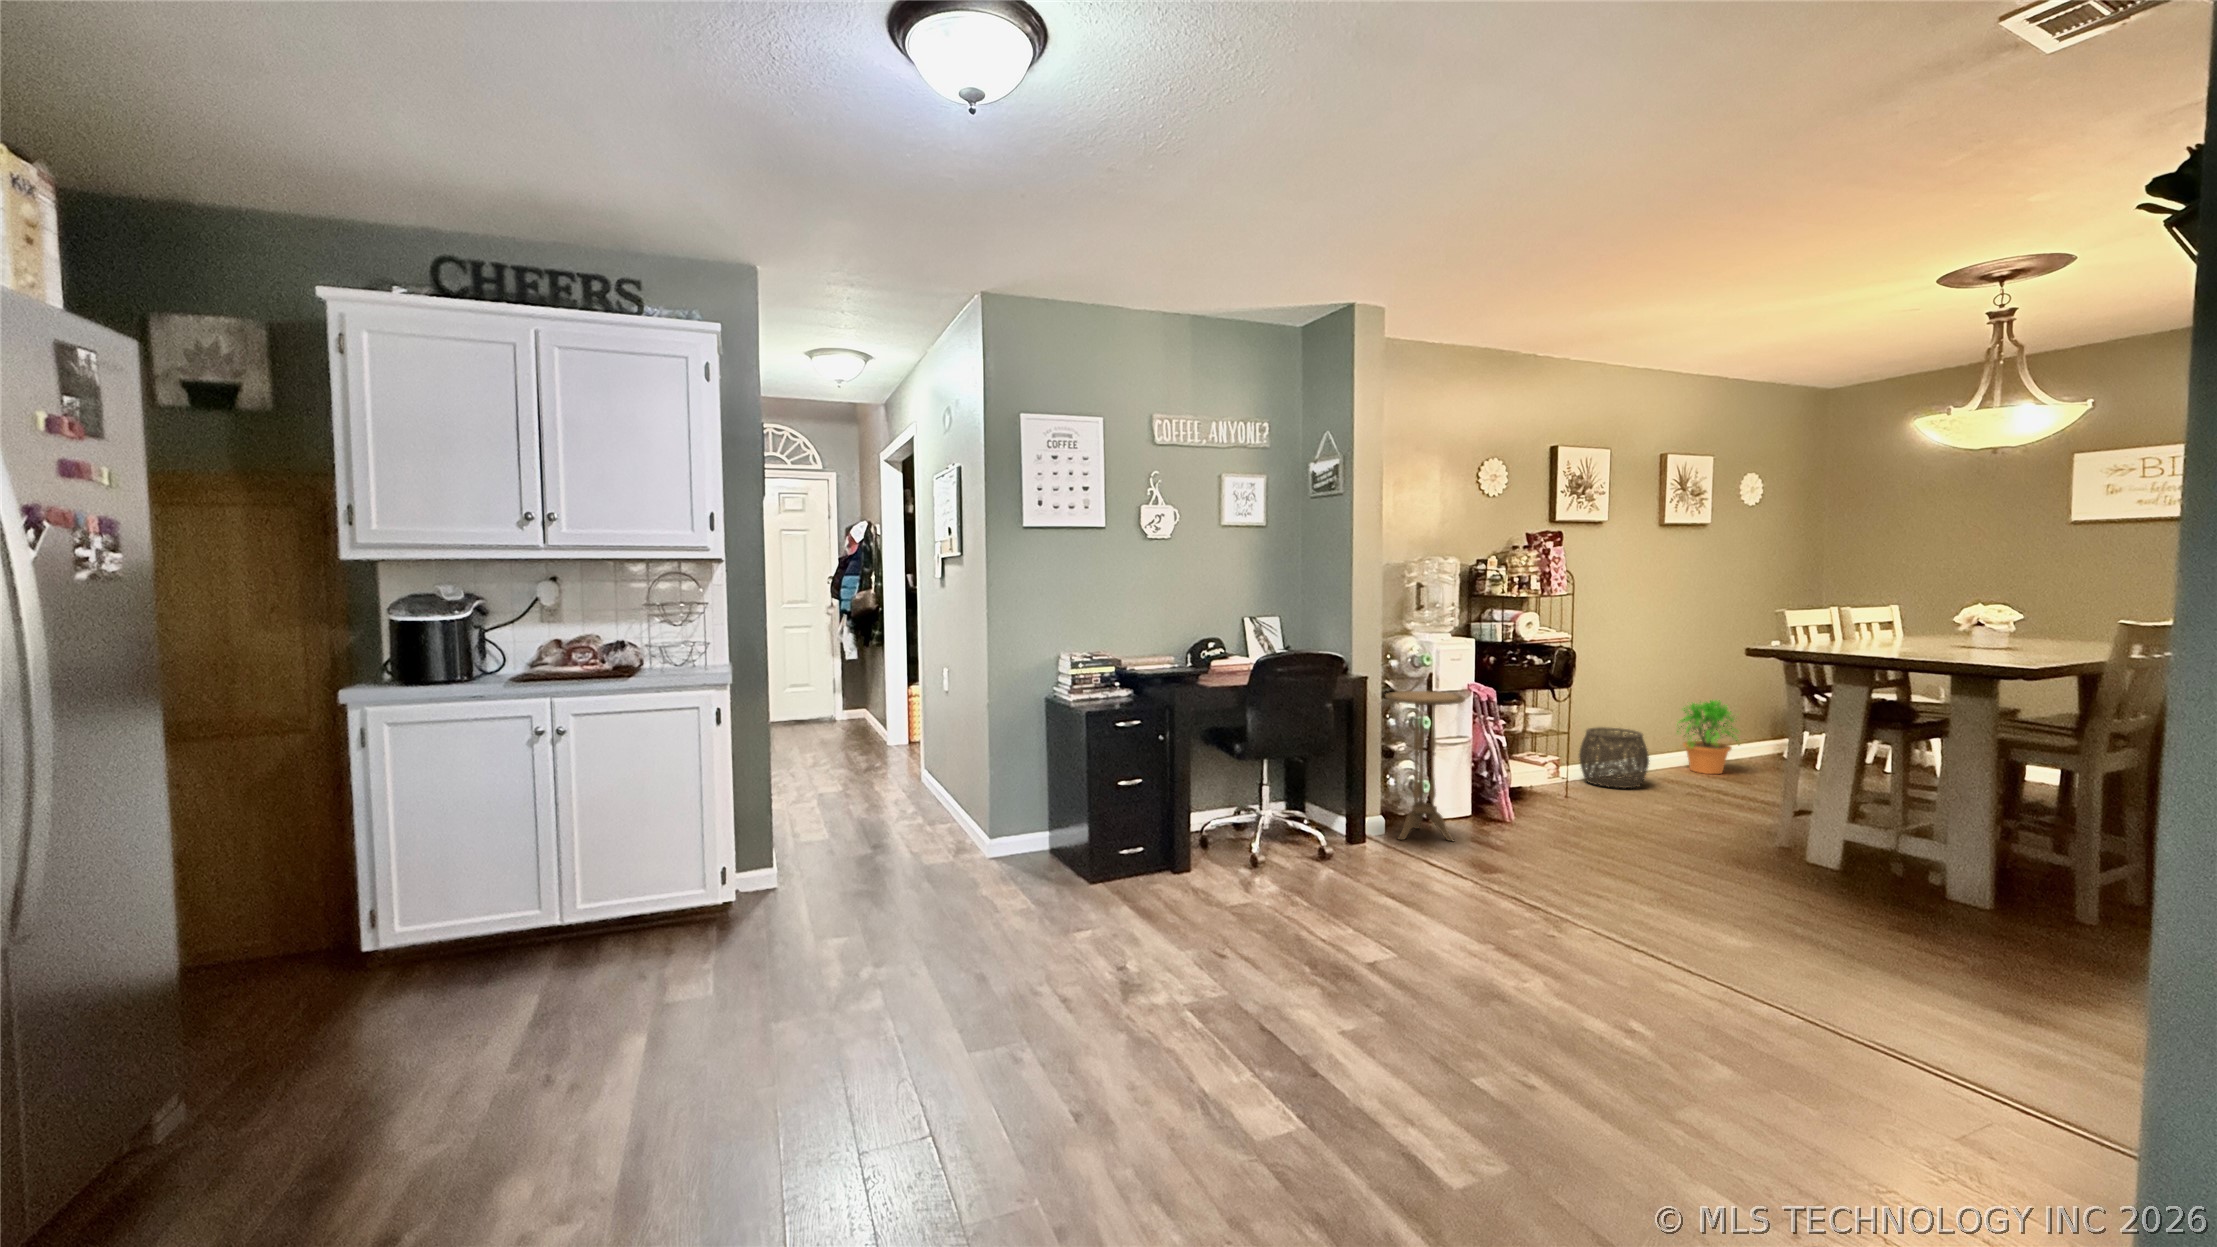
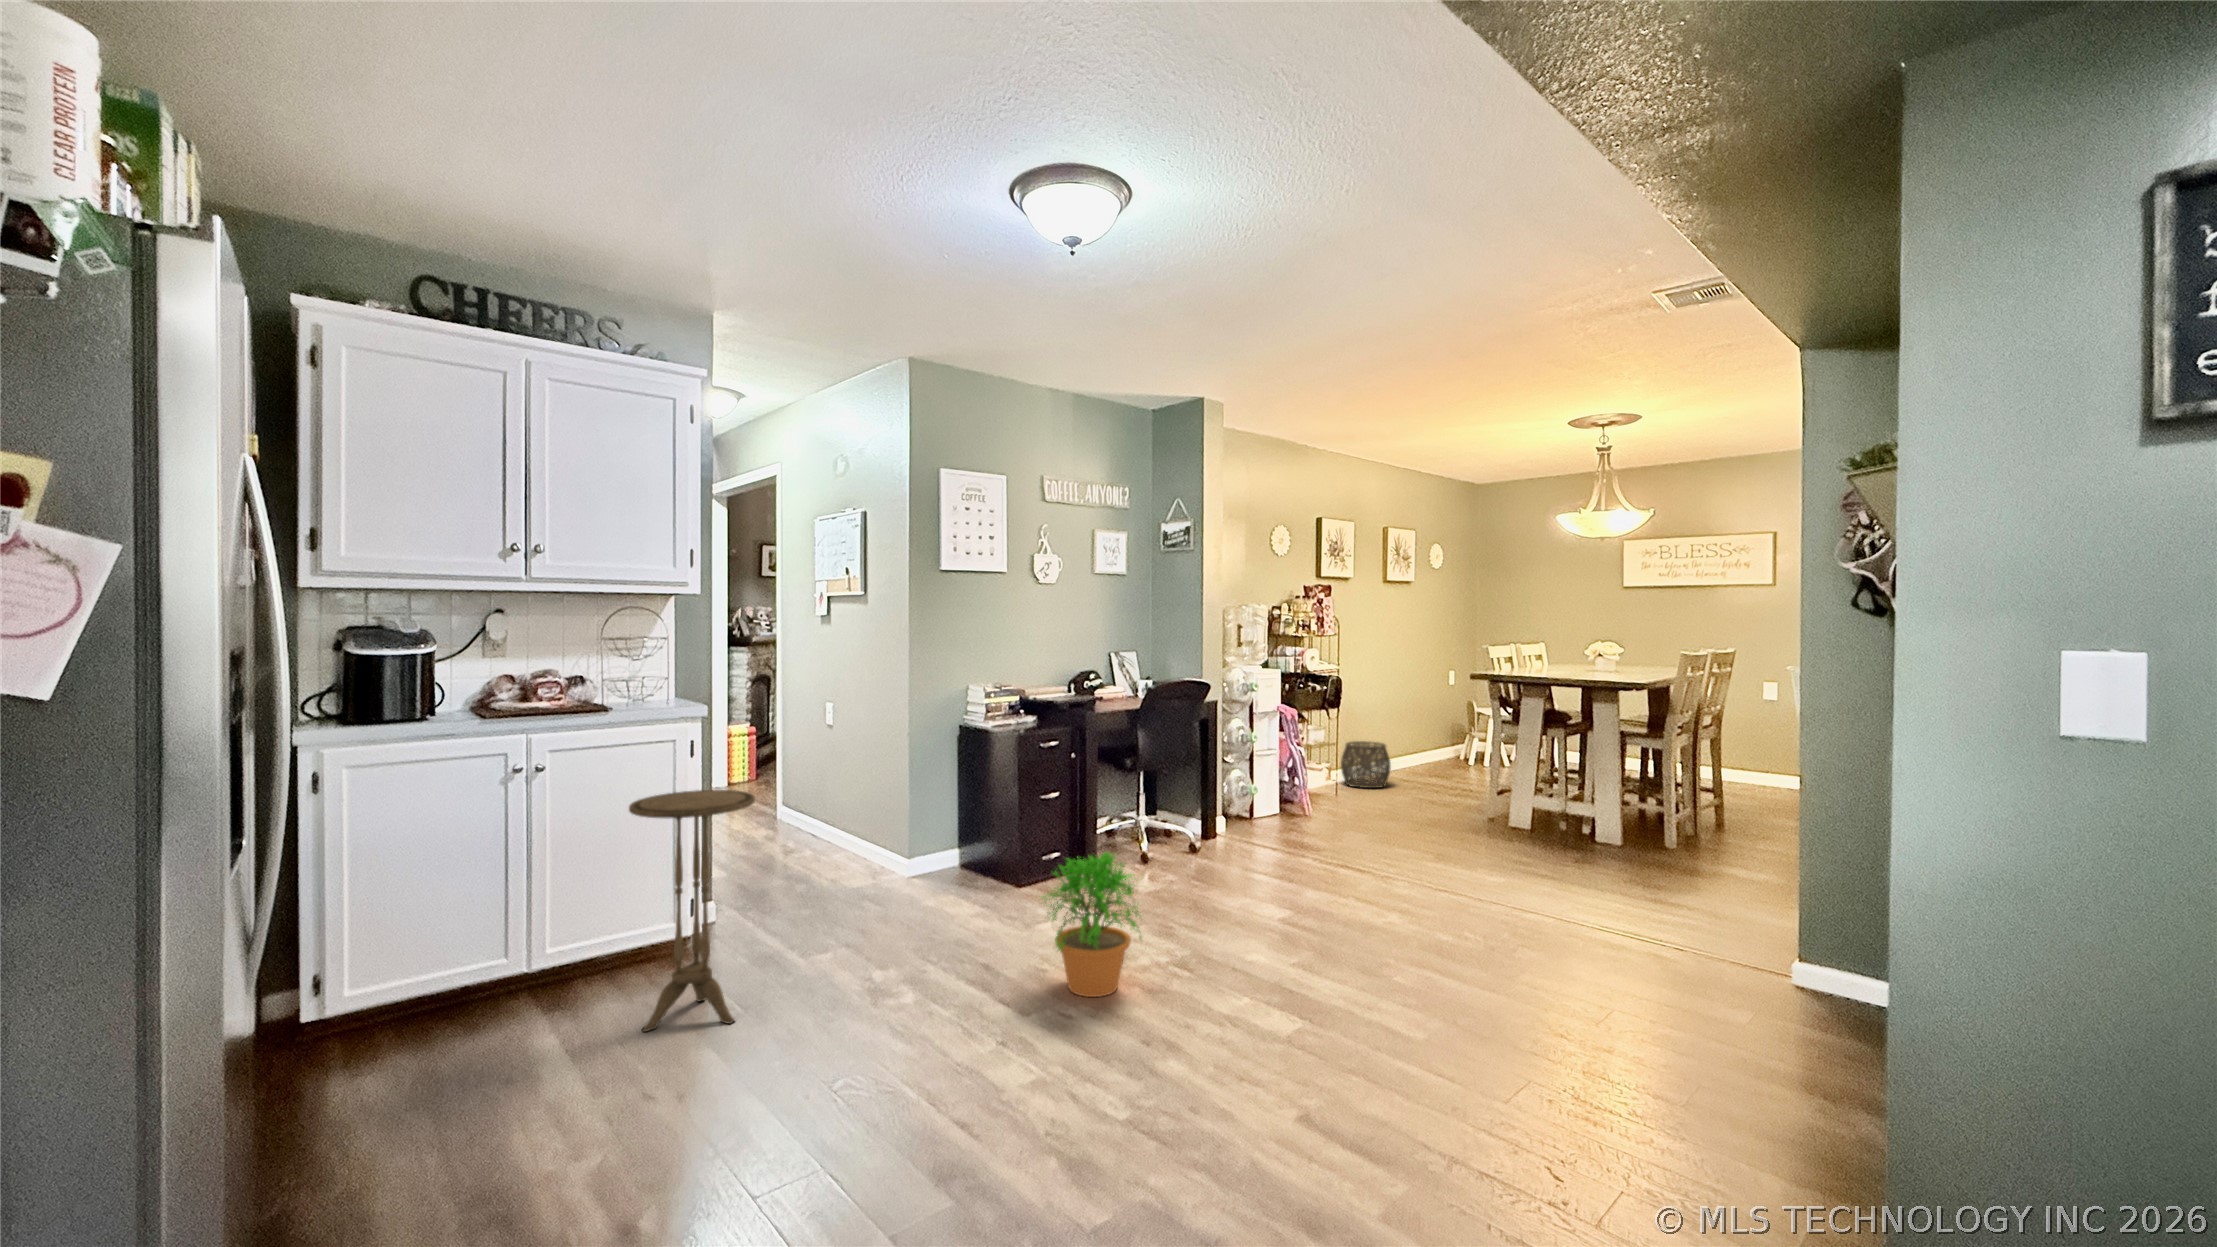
side table: present [1385,691,1465,841] -> present [629,790,755,1032]
potted plant: present [1677,700,1740,774] -> present [1046,852,1141,997]

